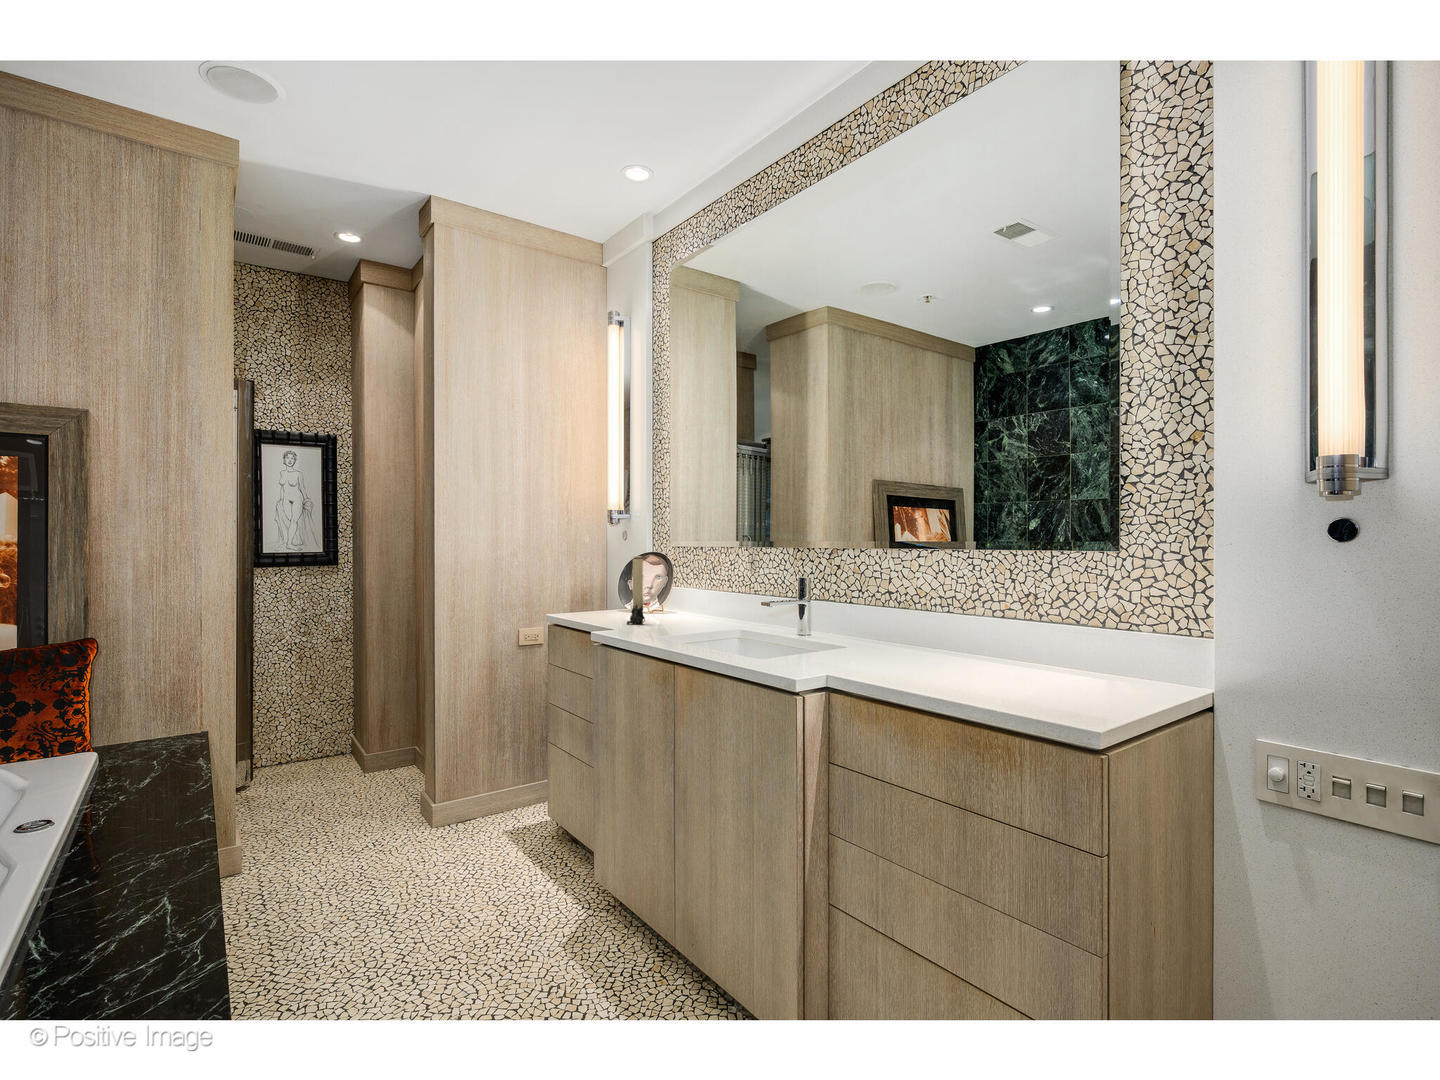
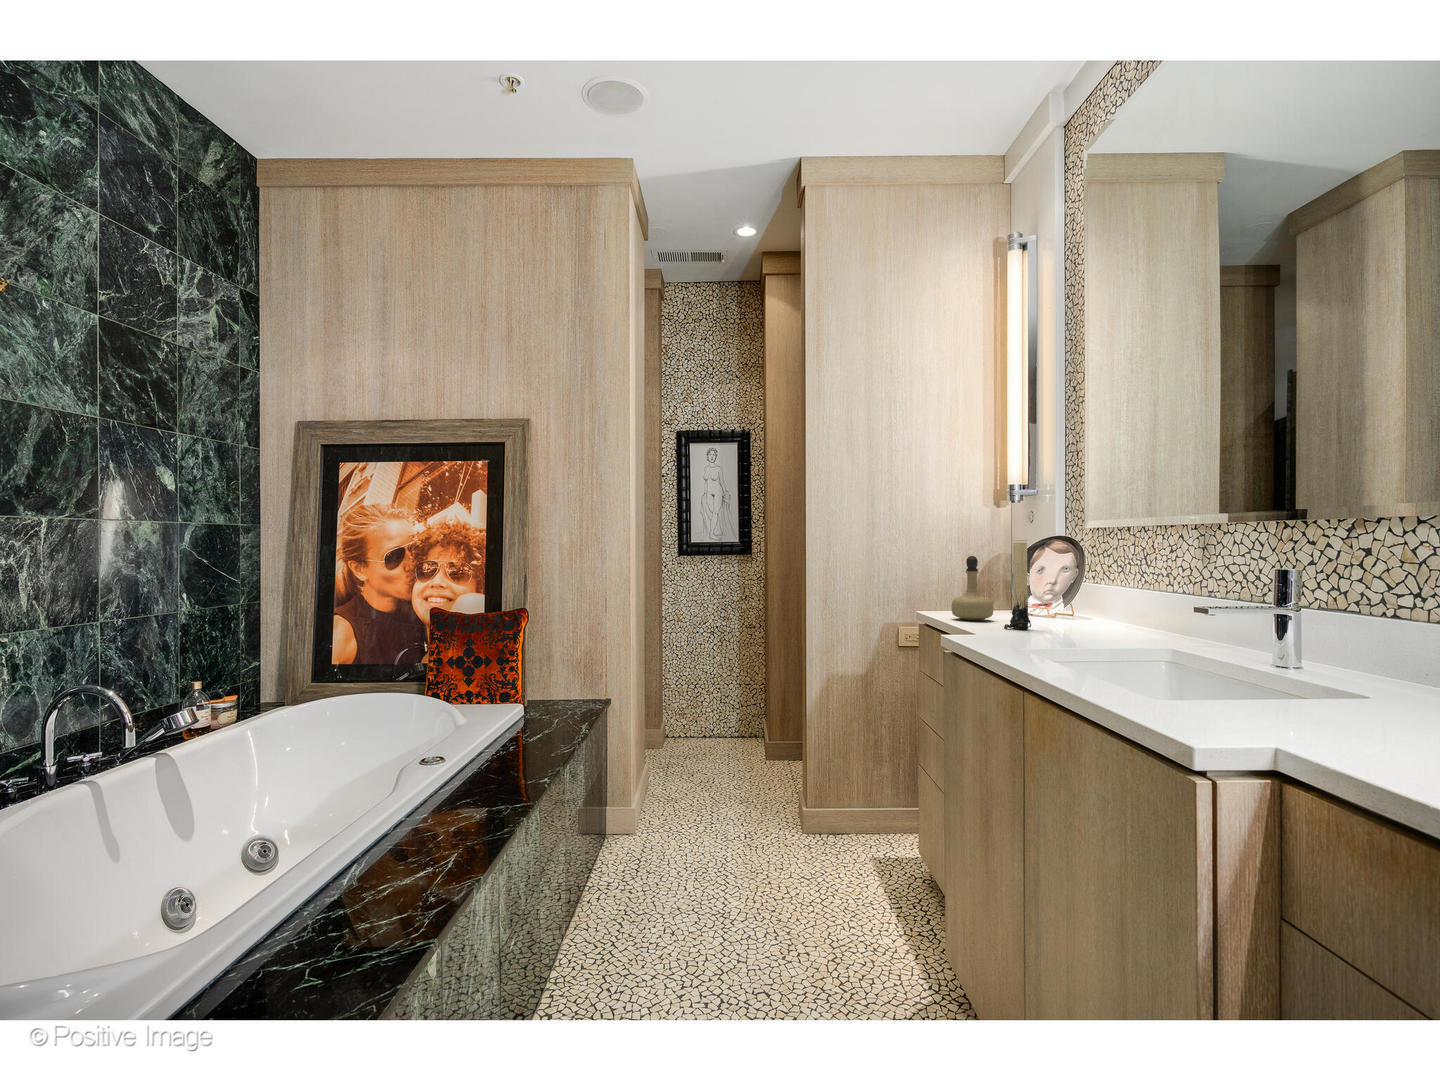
perfume bottle: none [580,568,612,620] -> present [951,556,993,620]

